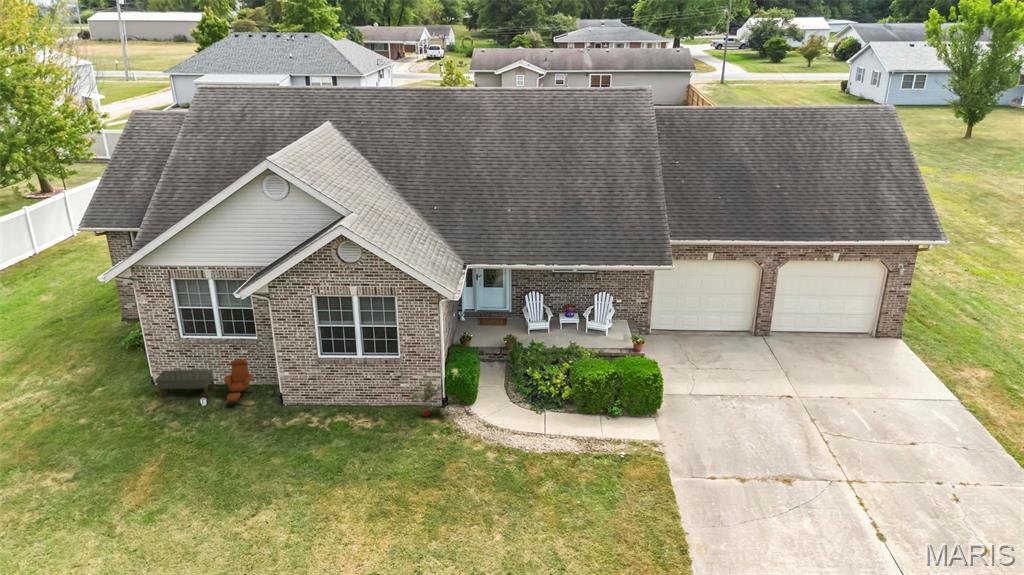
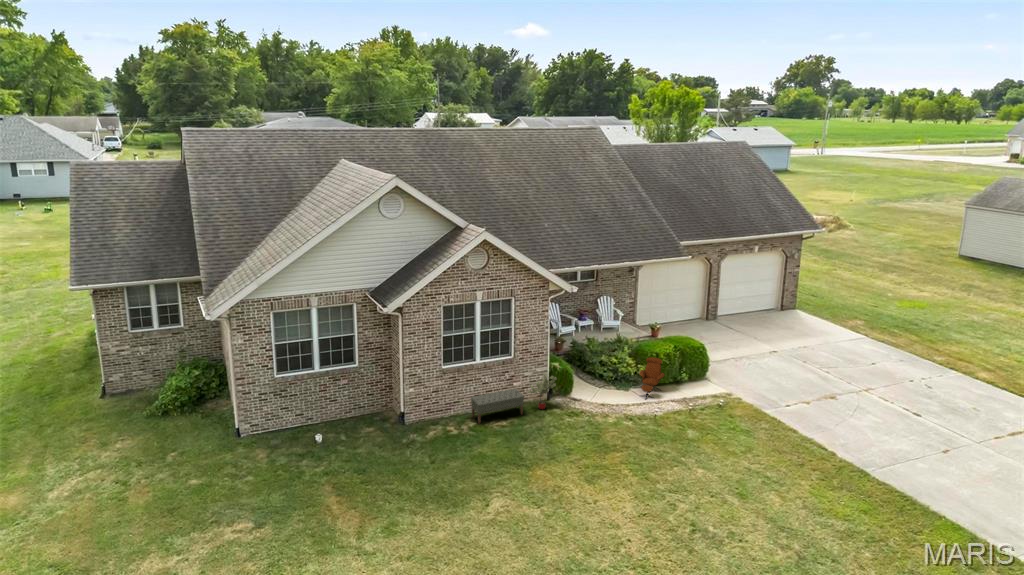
lounge chair: present [224,359,253,407] -> present [640,357,665,397]
bench: present [155,370,215,398] -> present [471,389,524,424]

